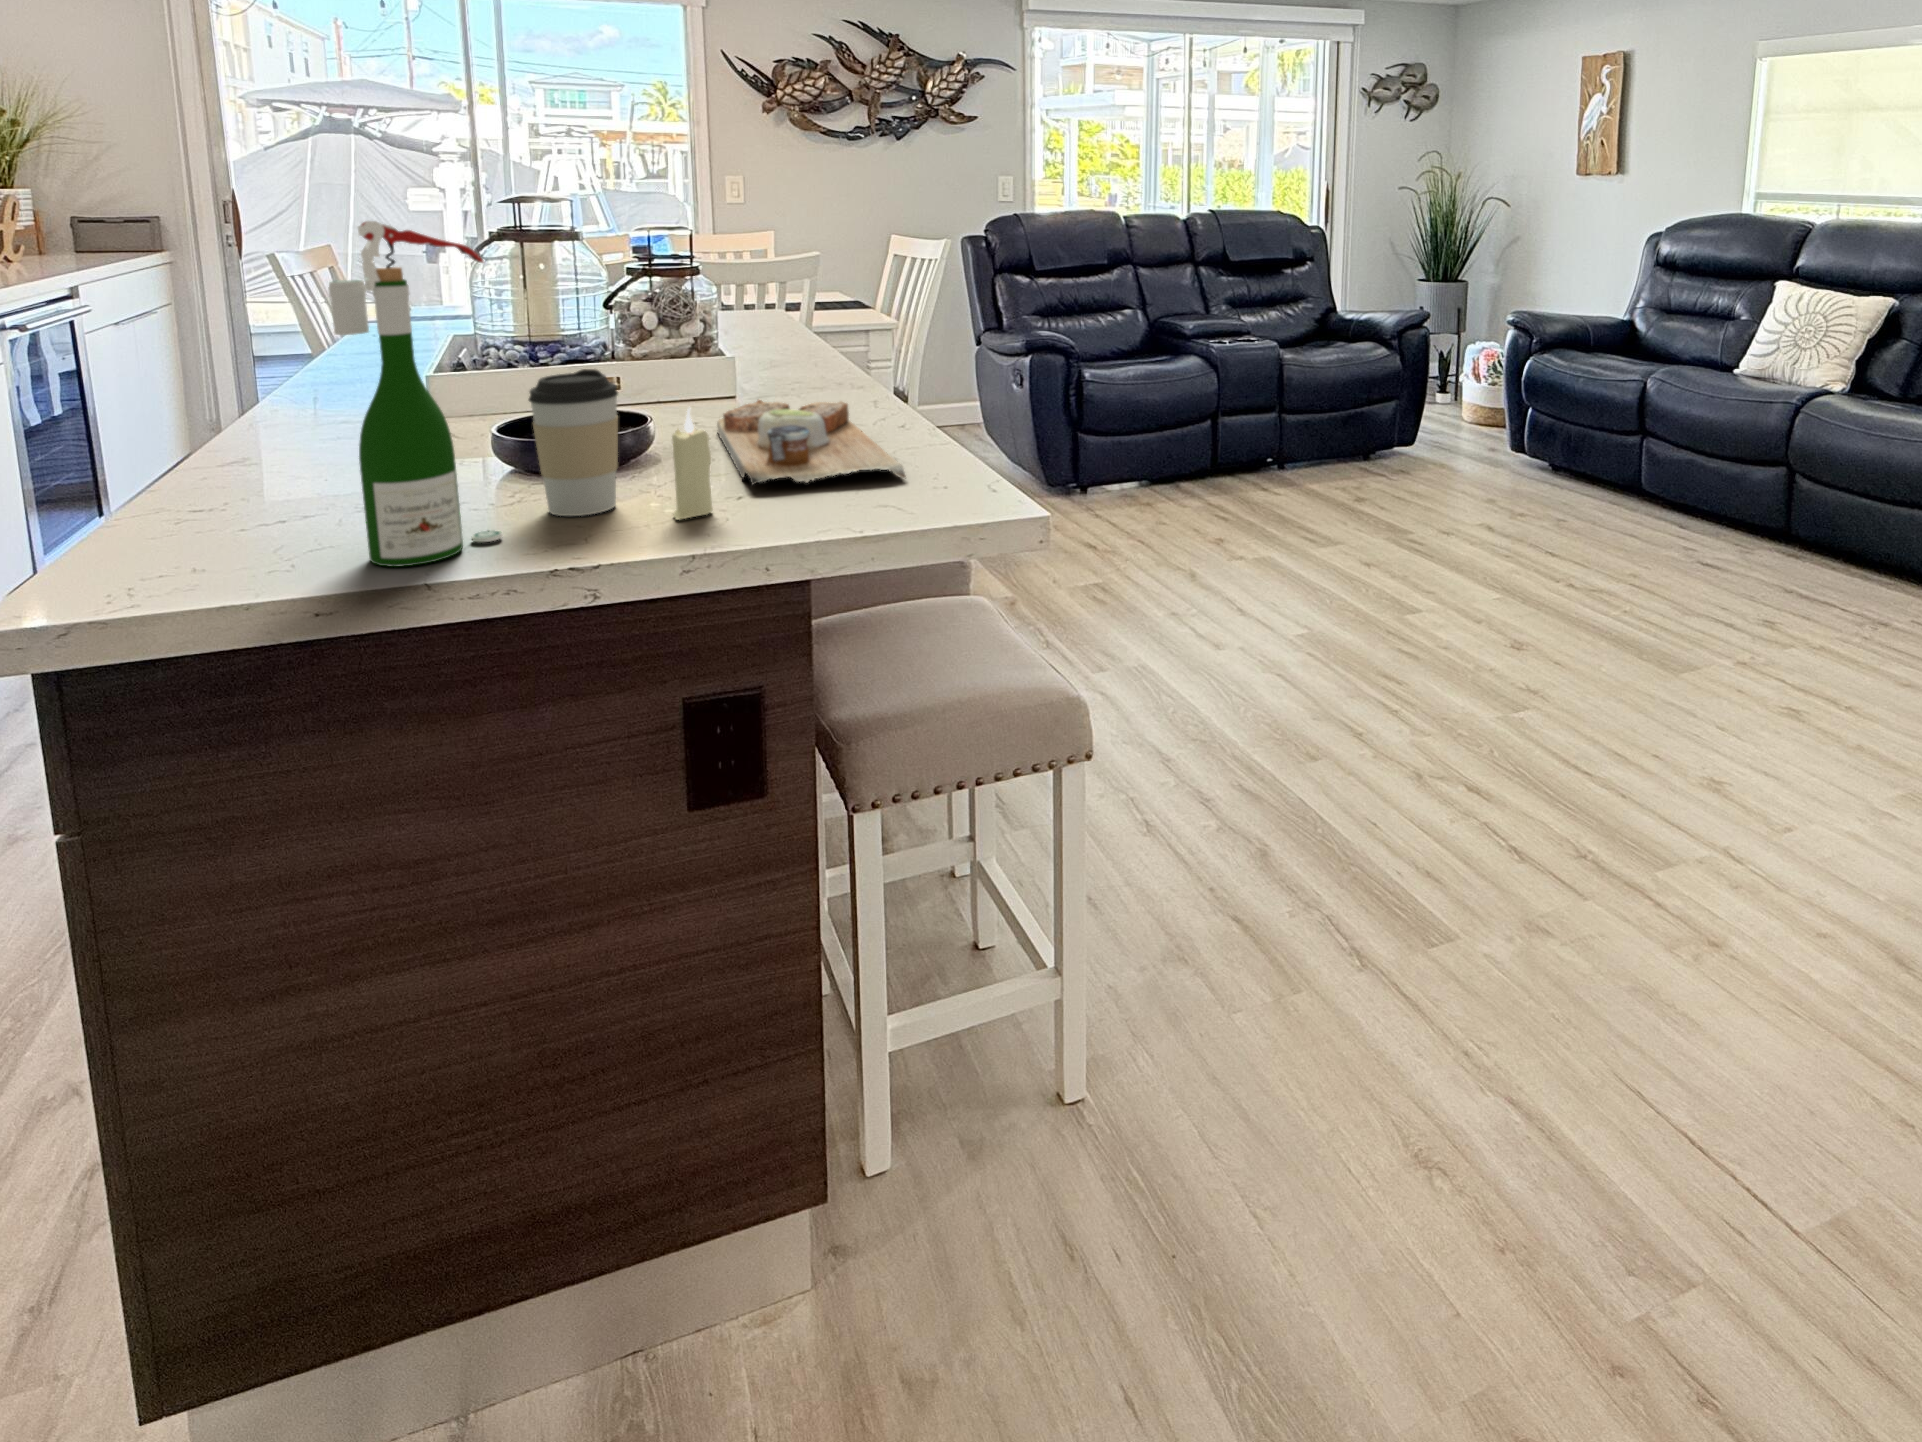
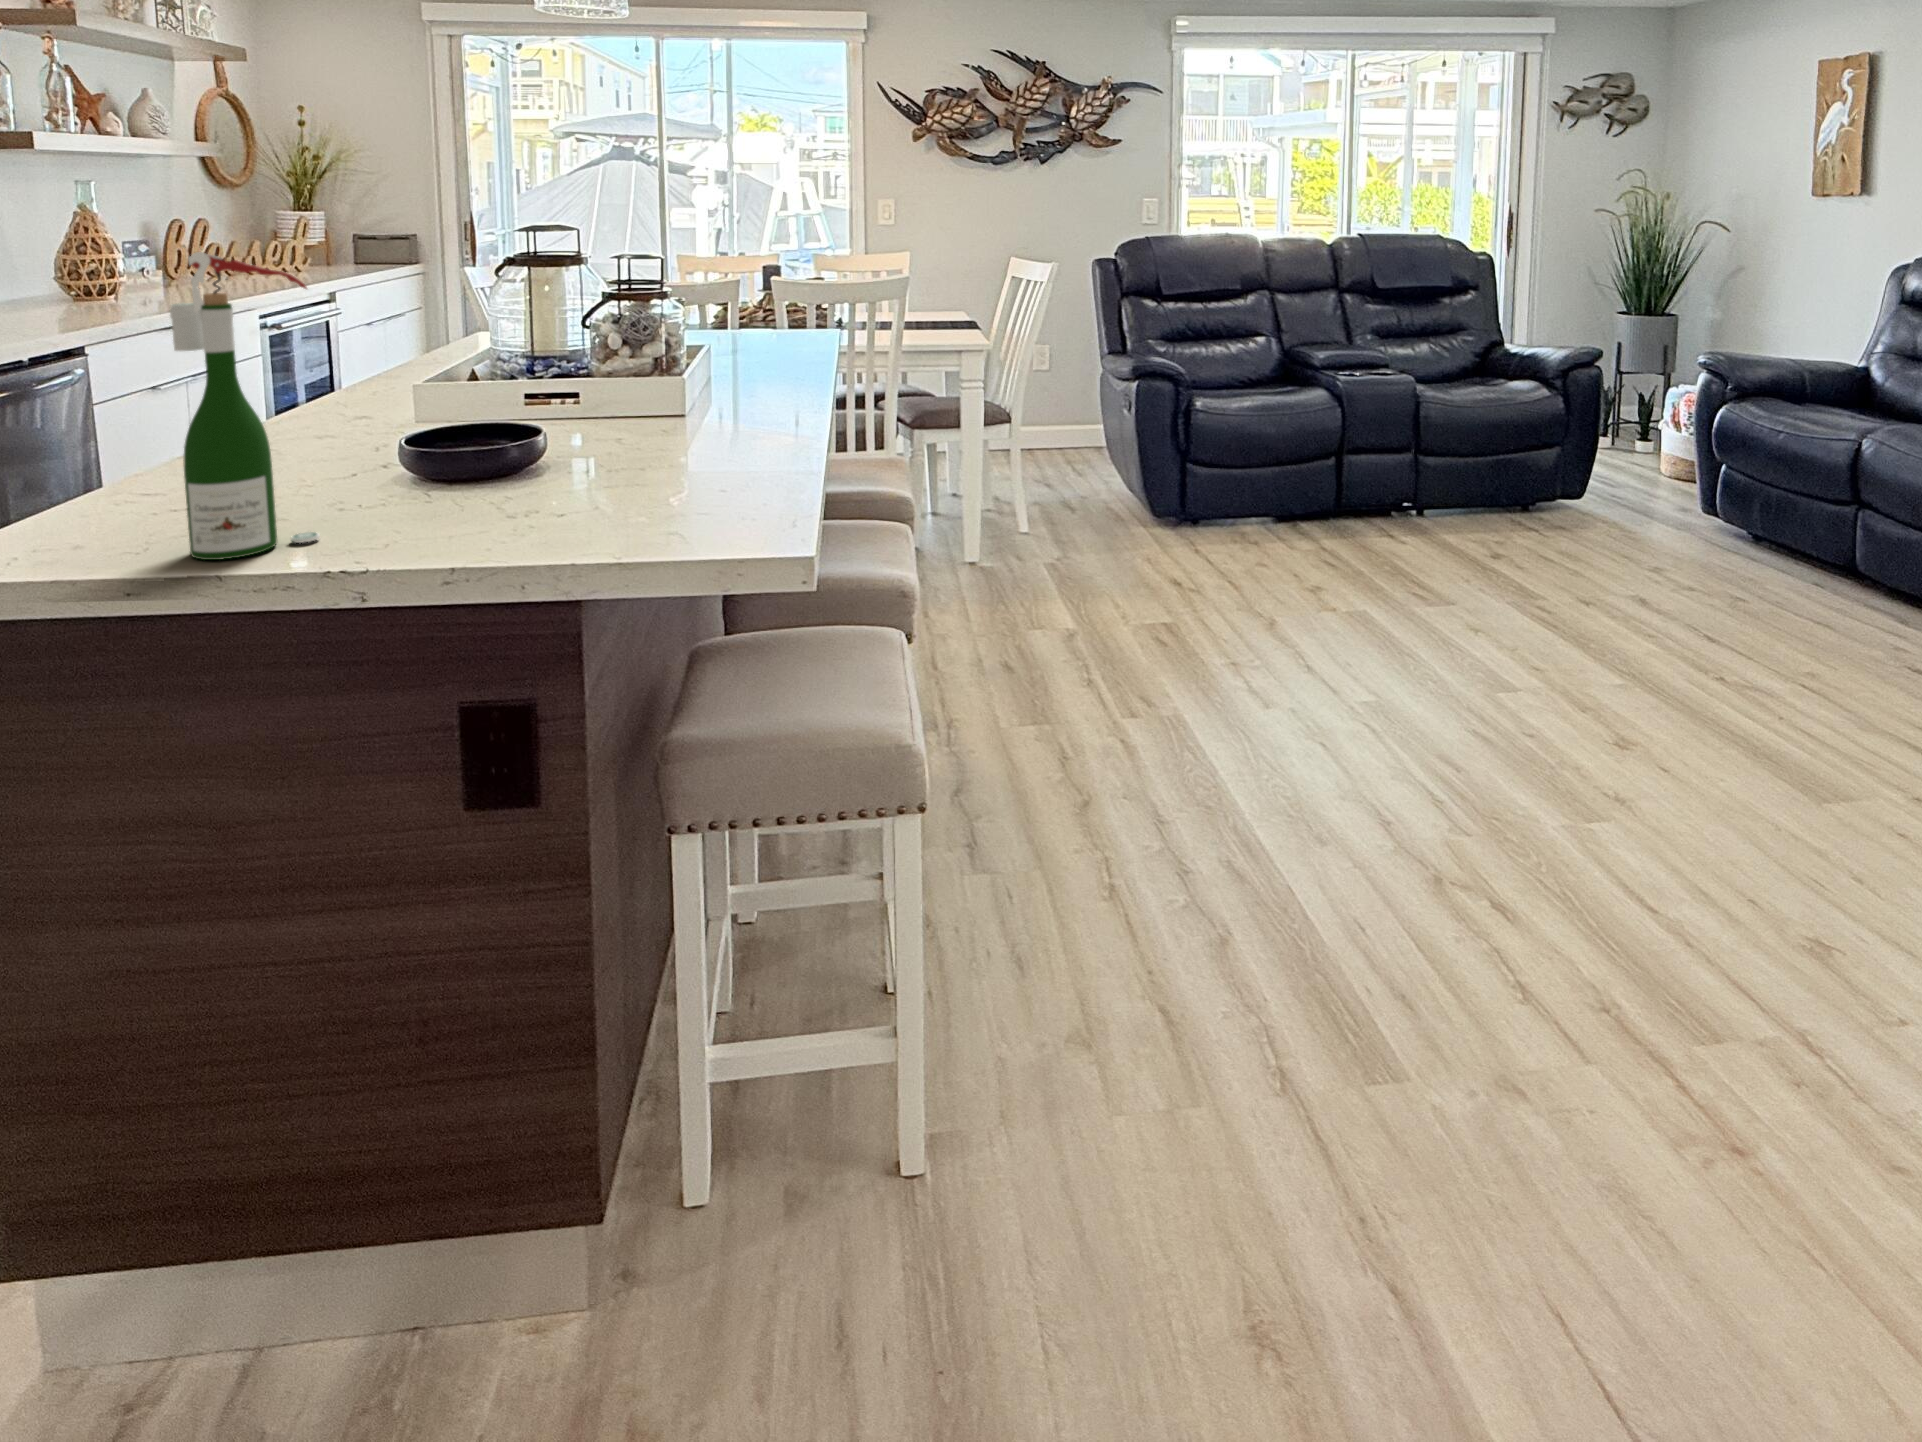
coffee cup: present [529,369,618,516] -> none [370,387,456,524]
cutting board: present [717,400,906,485] -> none [576,420,753,508]
candle: present [672,408,713,520] -> none [477,427,520,534]

